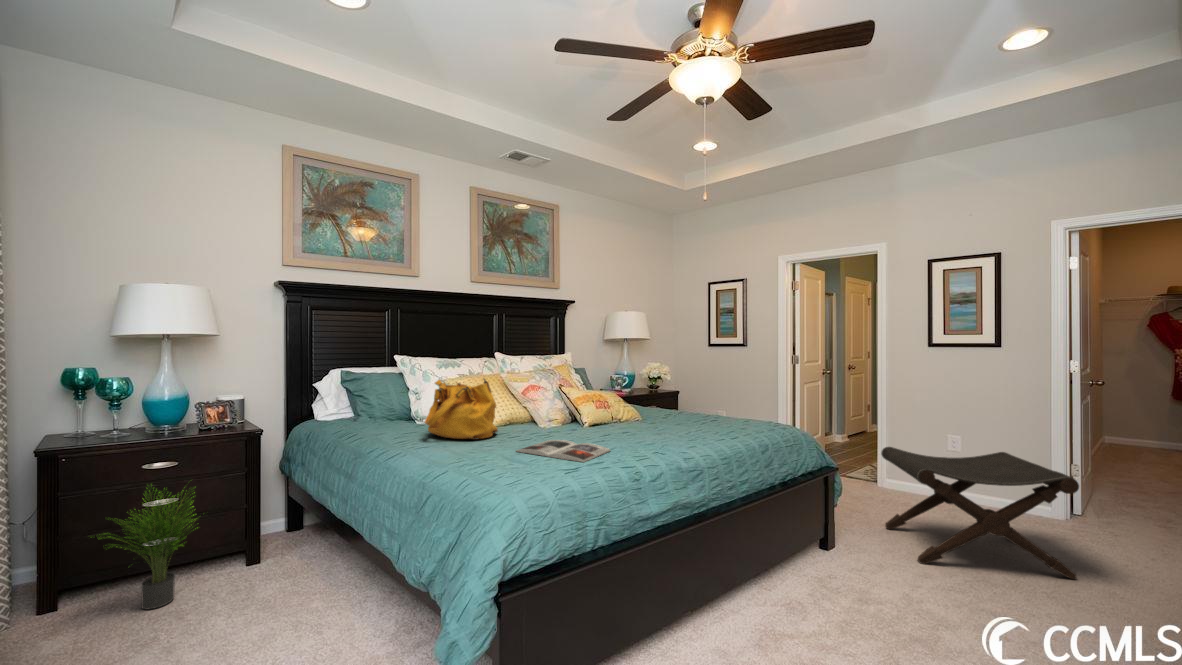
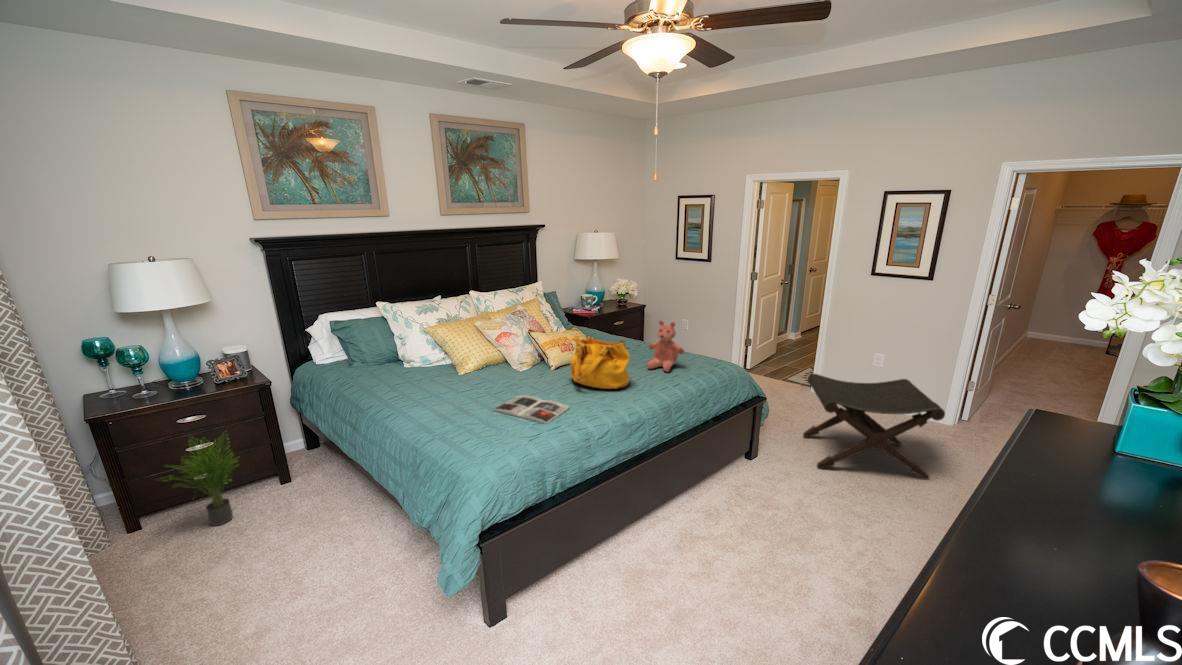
teddy bear: none [695,371,739,428] -> present [647,321,684,372]
handbag: present [425,378,498,440] -> present [570,336,630,389]

